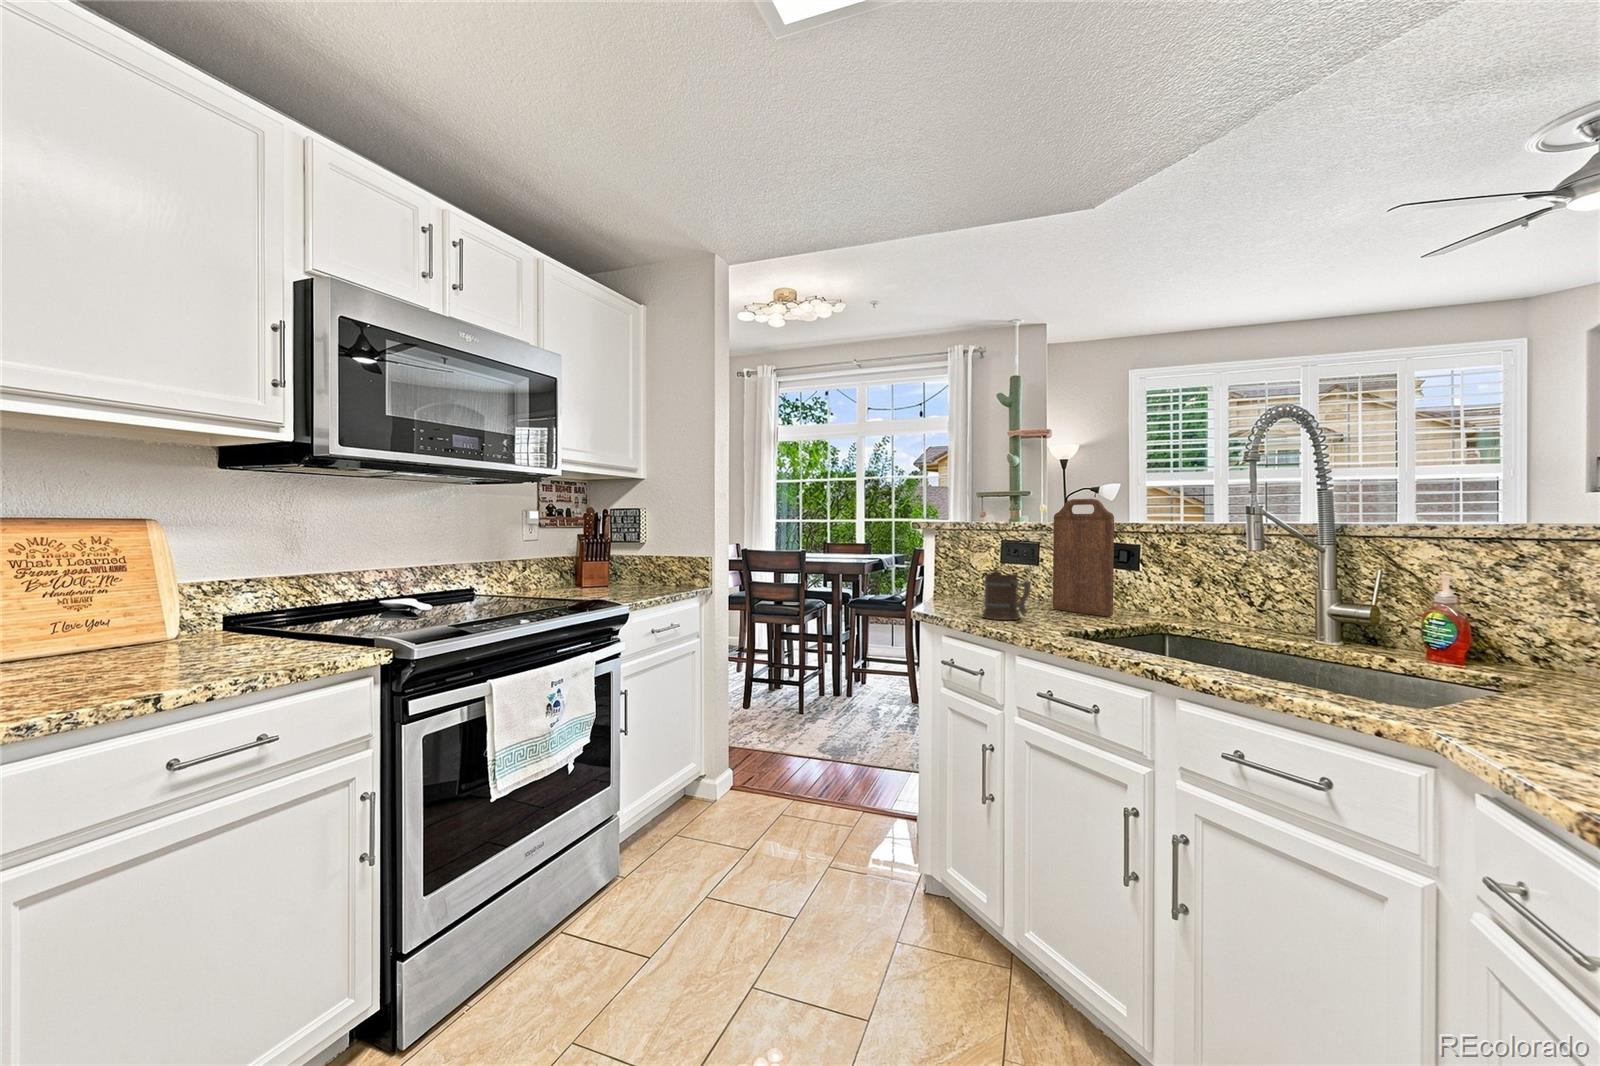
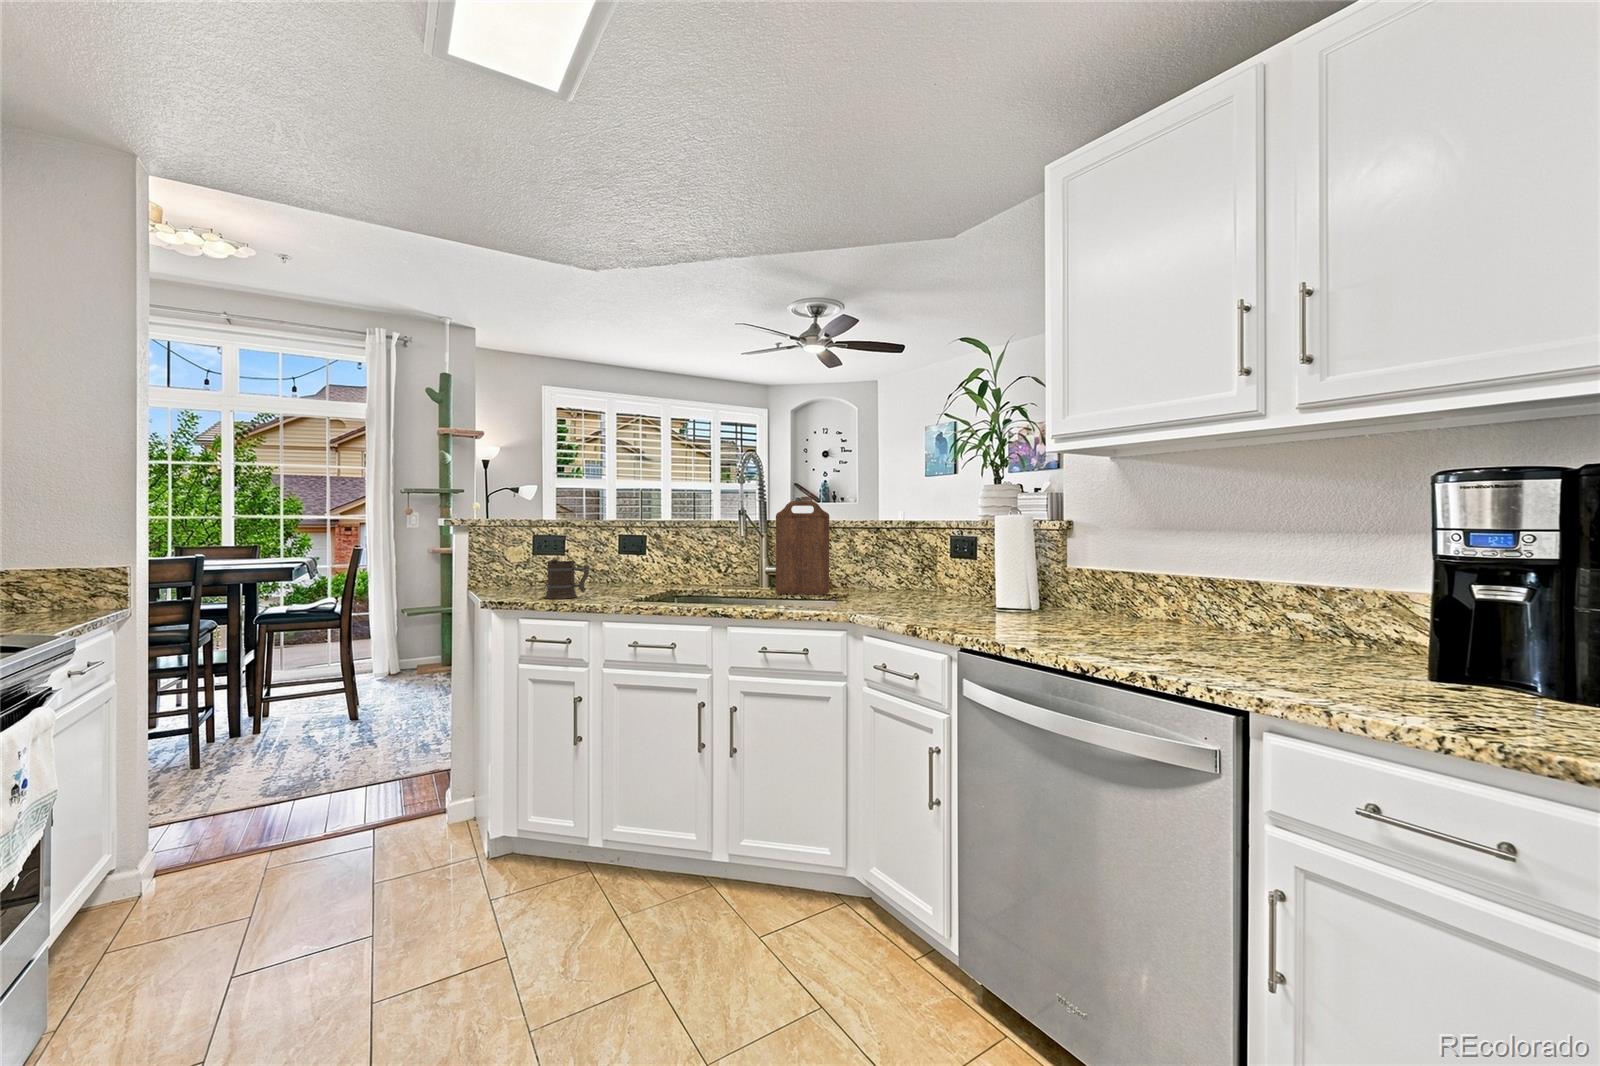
cutting board: present [1053,499,1114,616] -> present [776,501,829,594]

